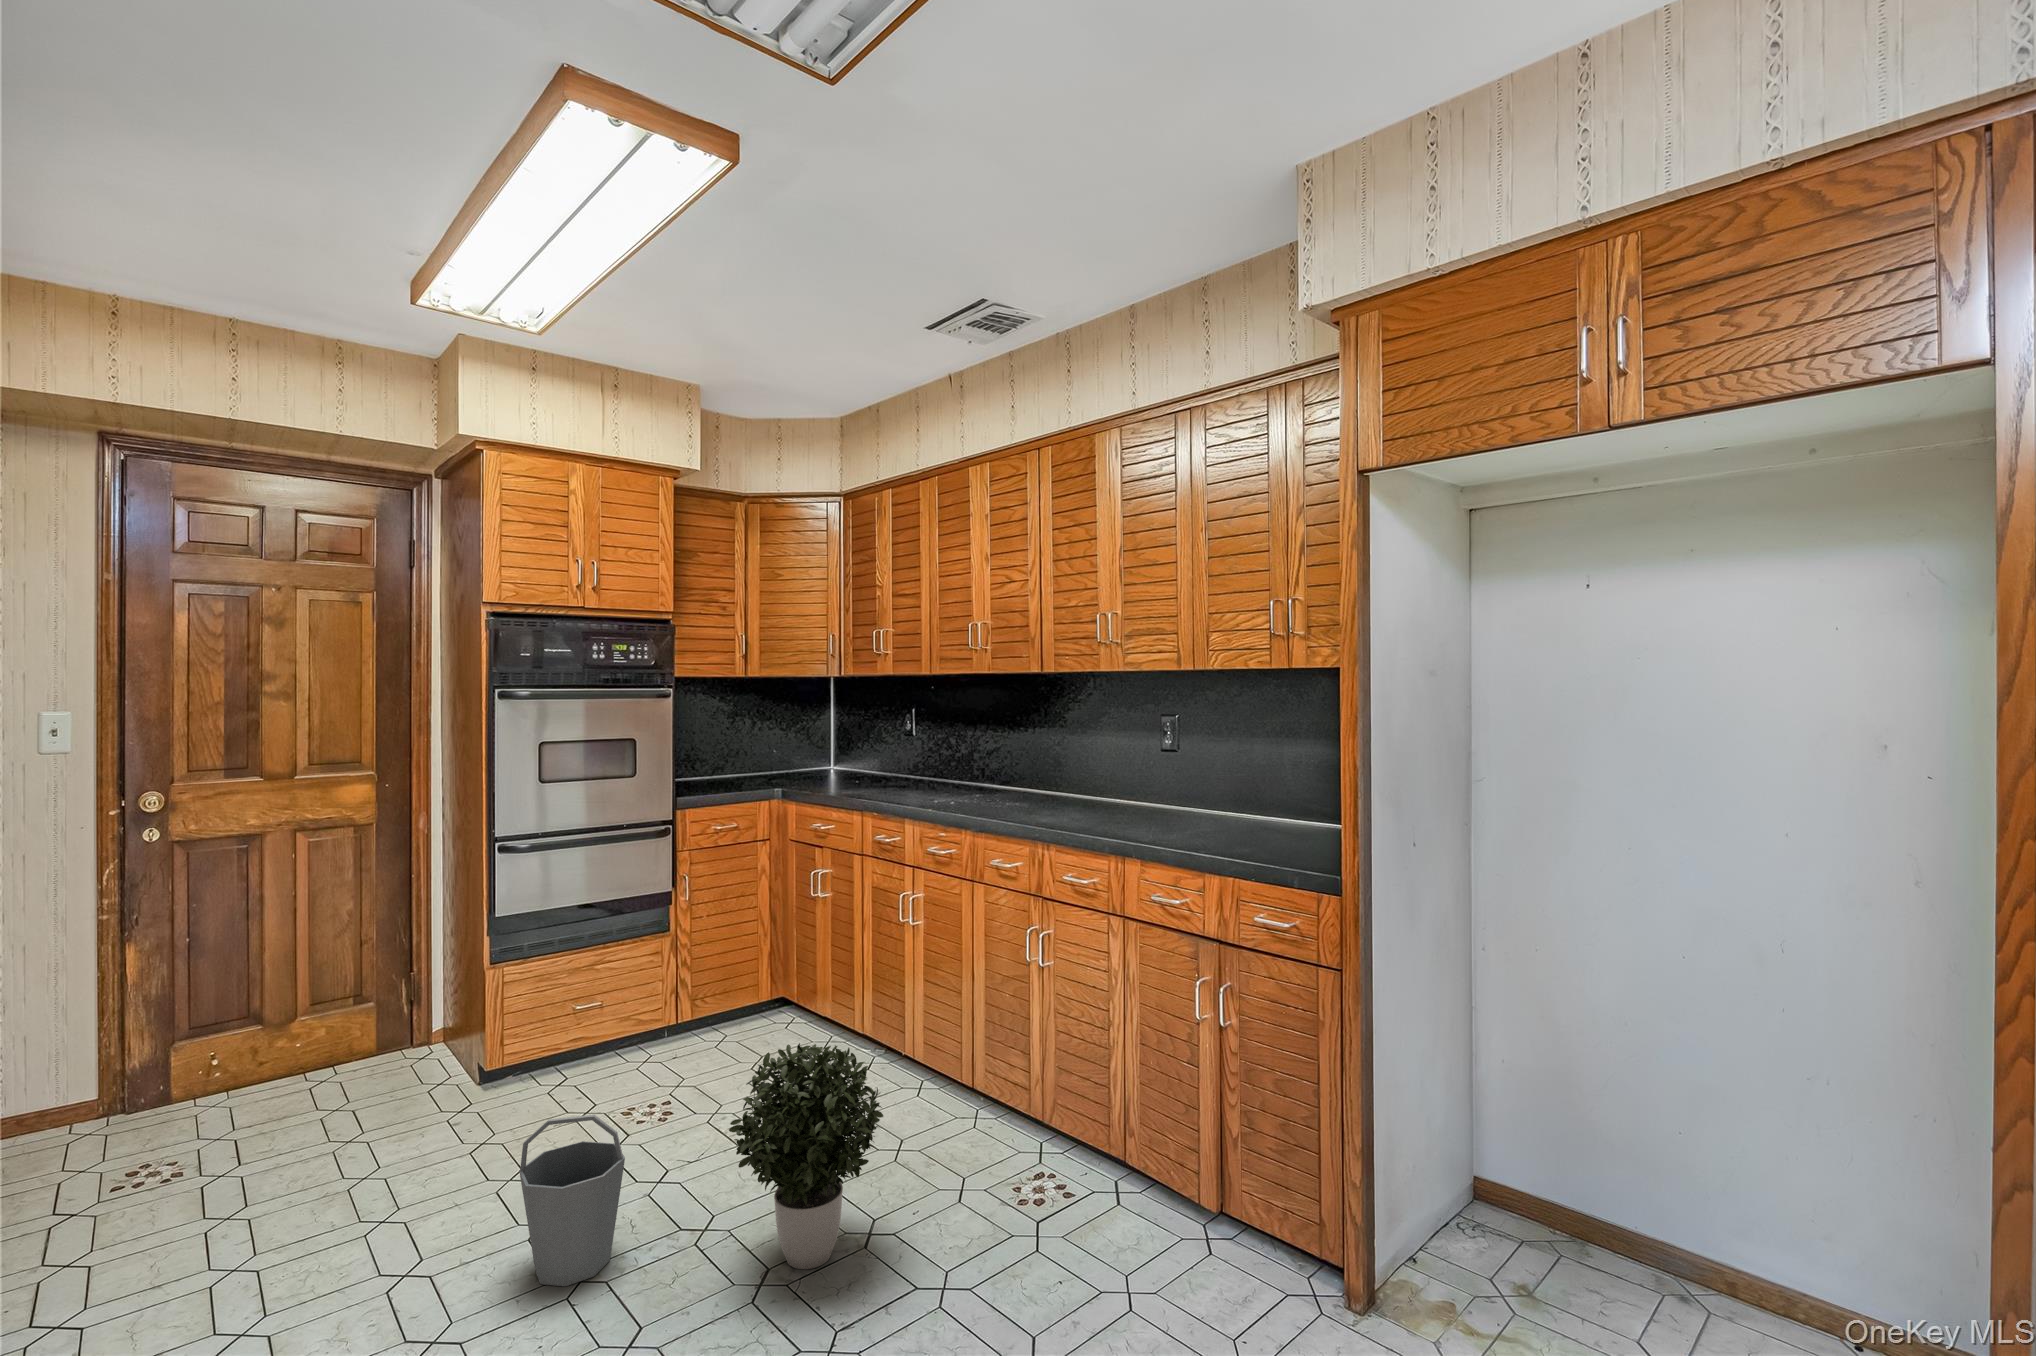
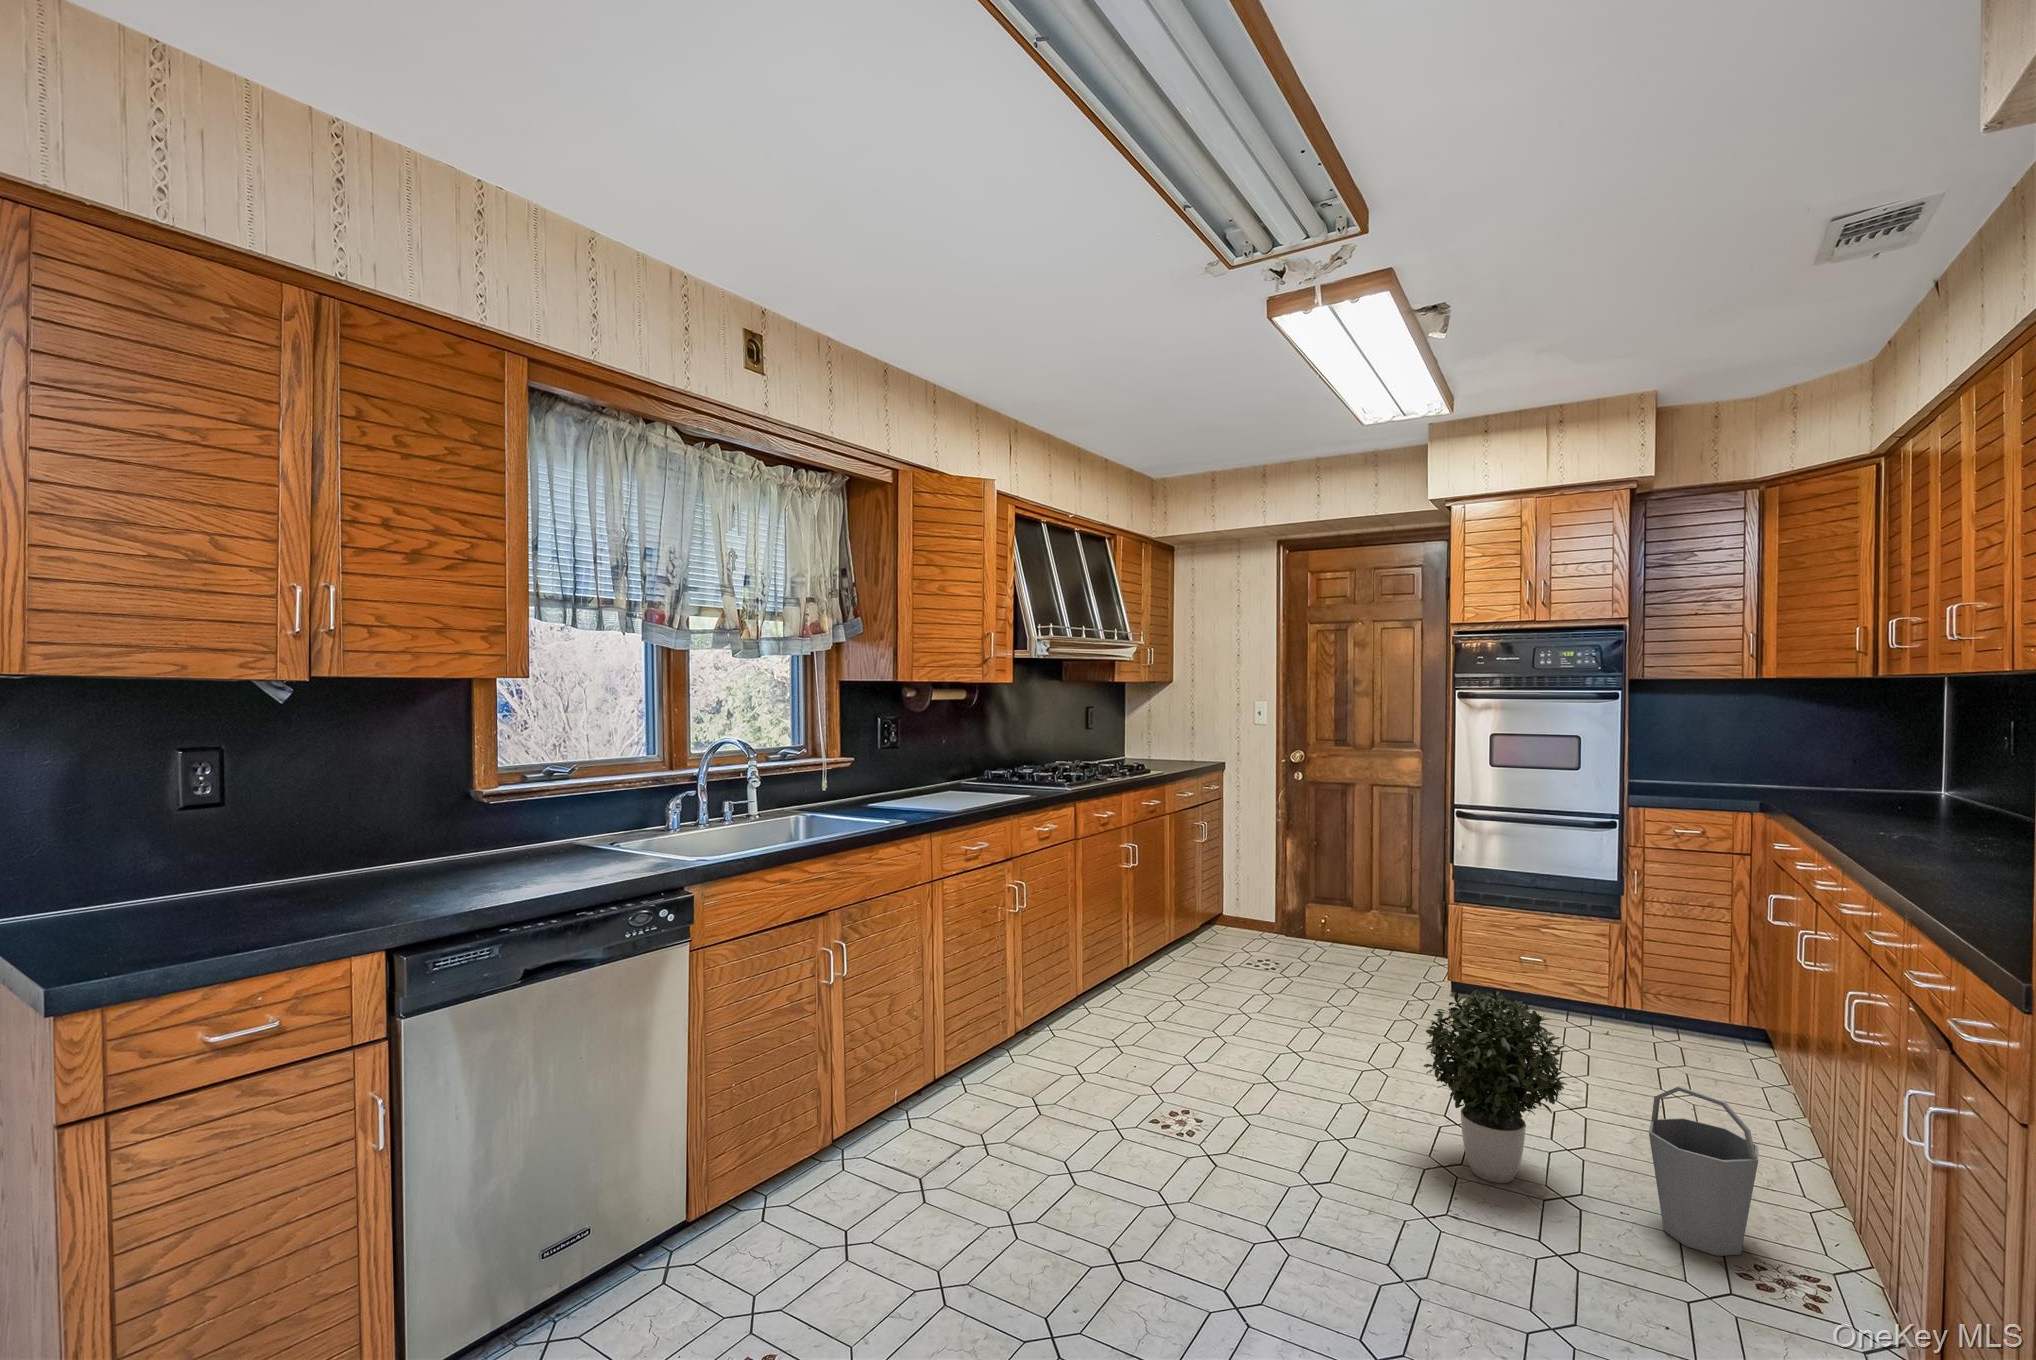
bucket: present [519,1115,625,1286] -> present [1649,1086,1758,1256]

